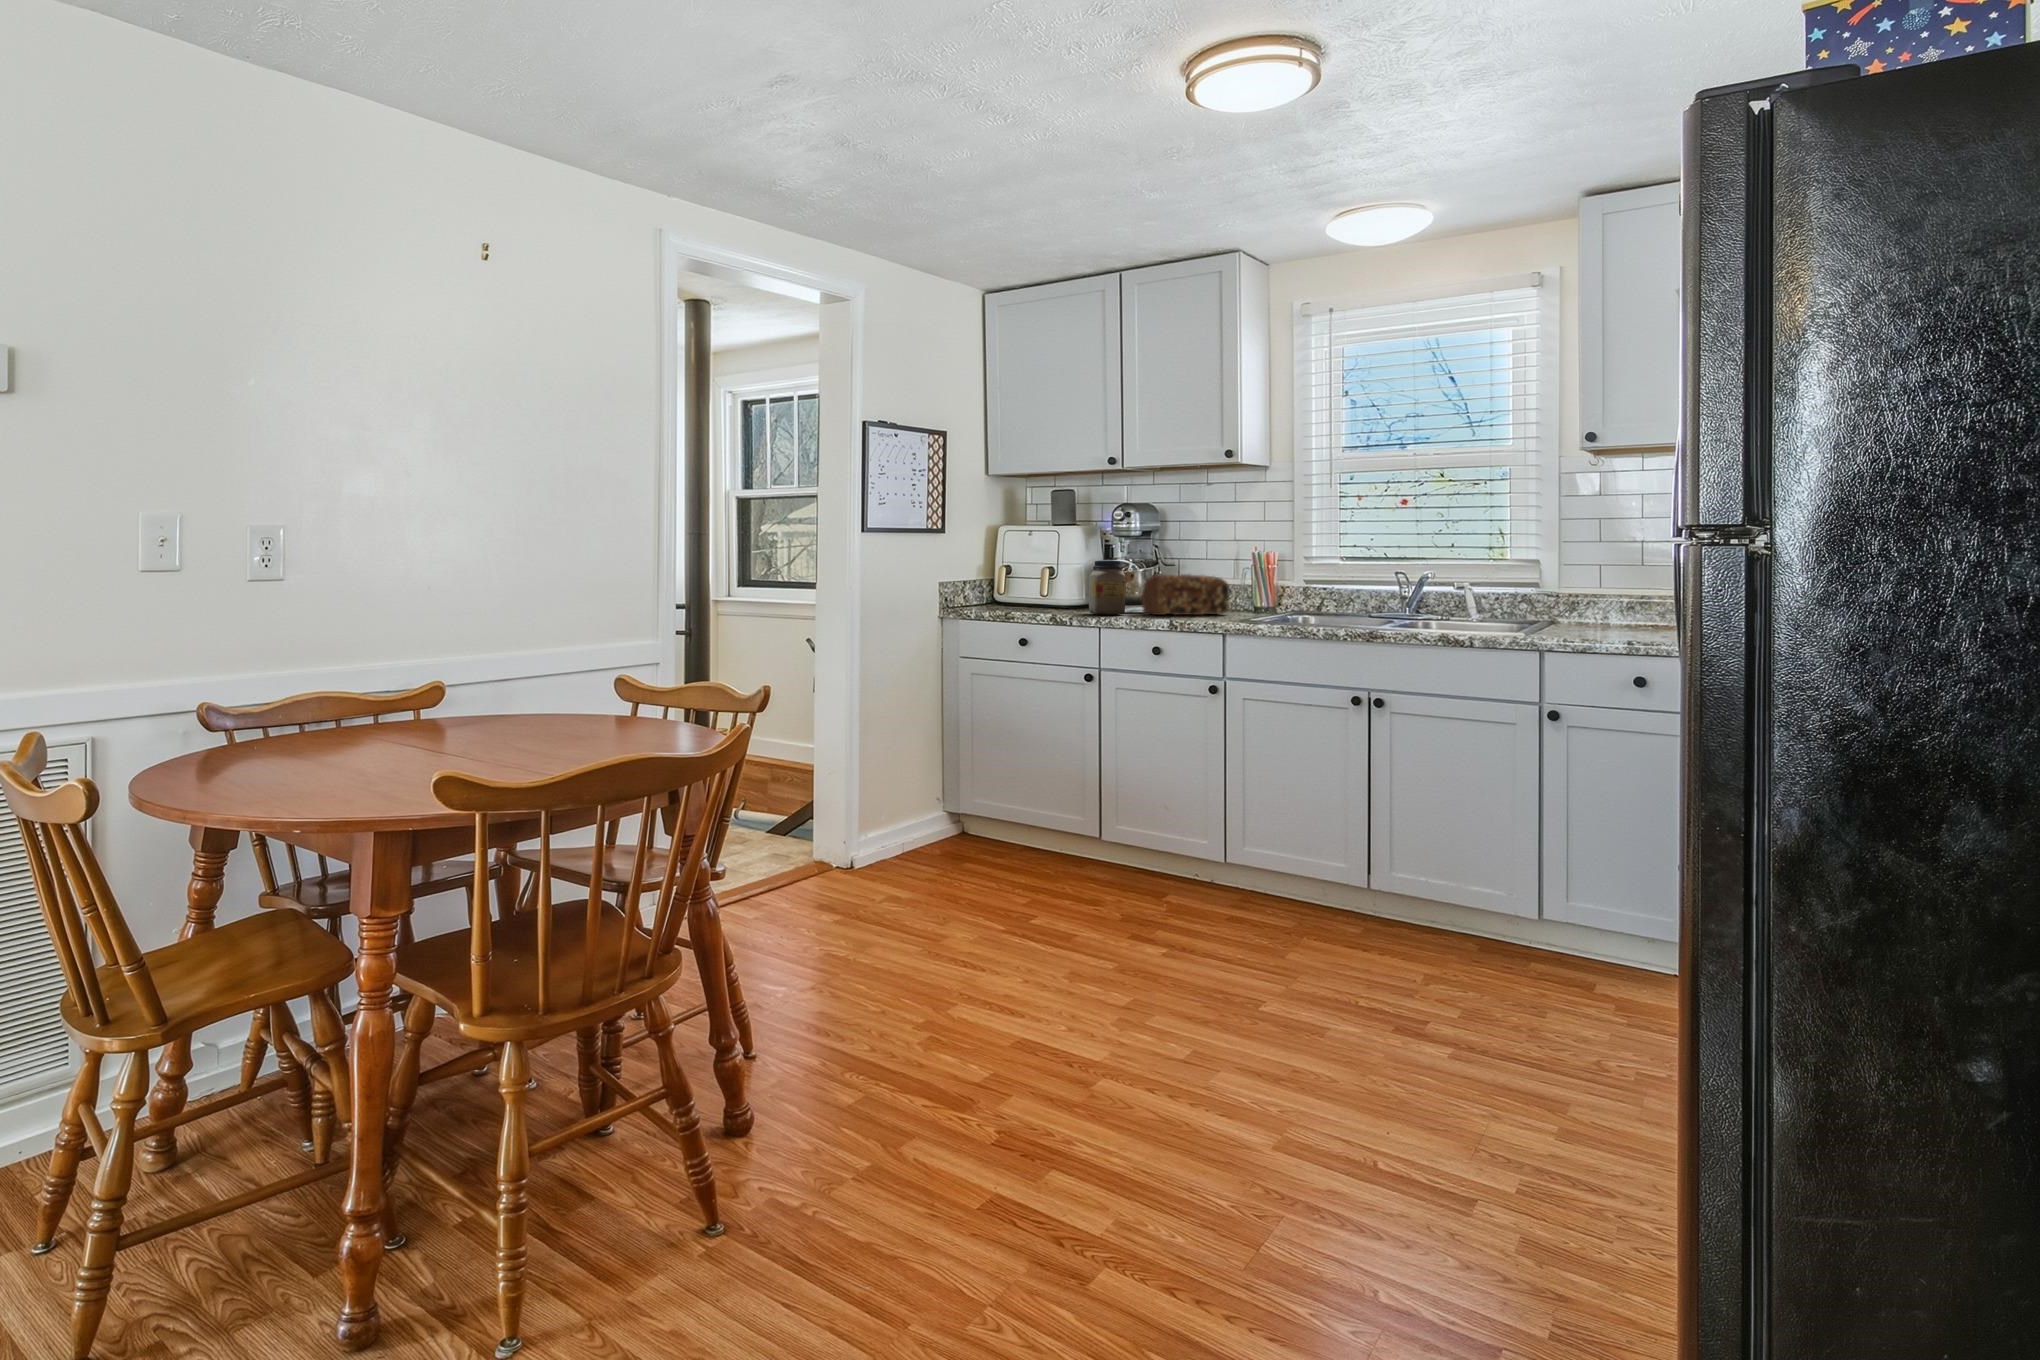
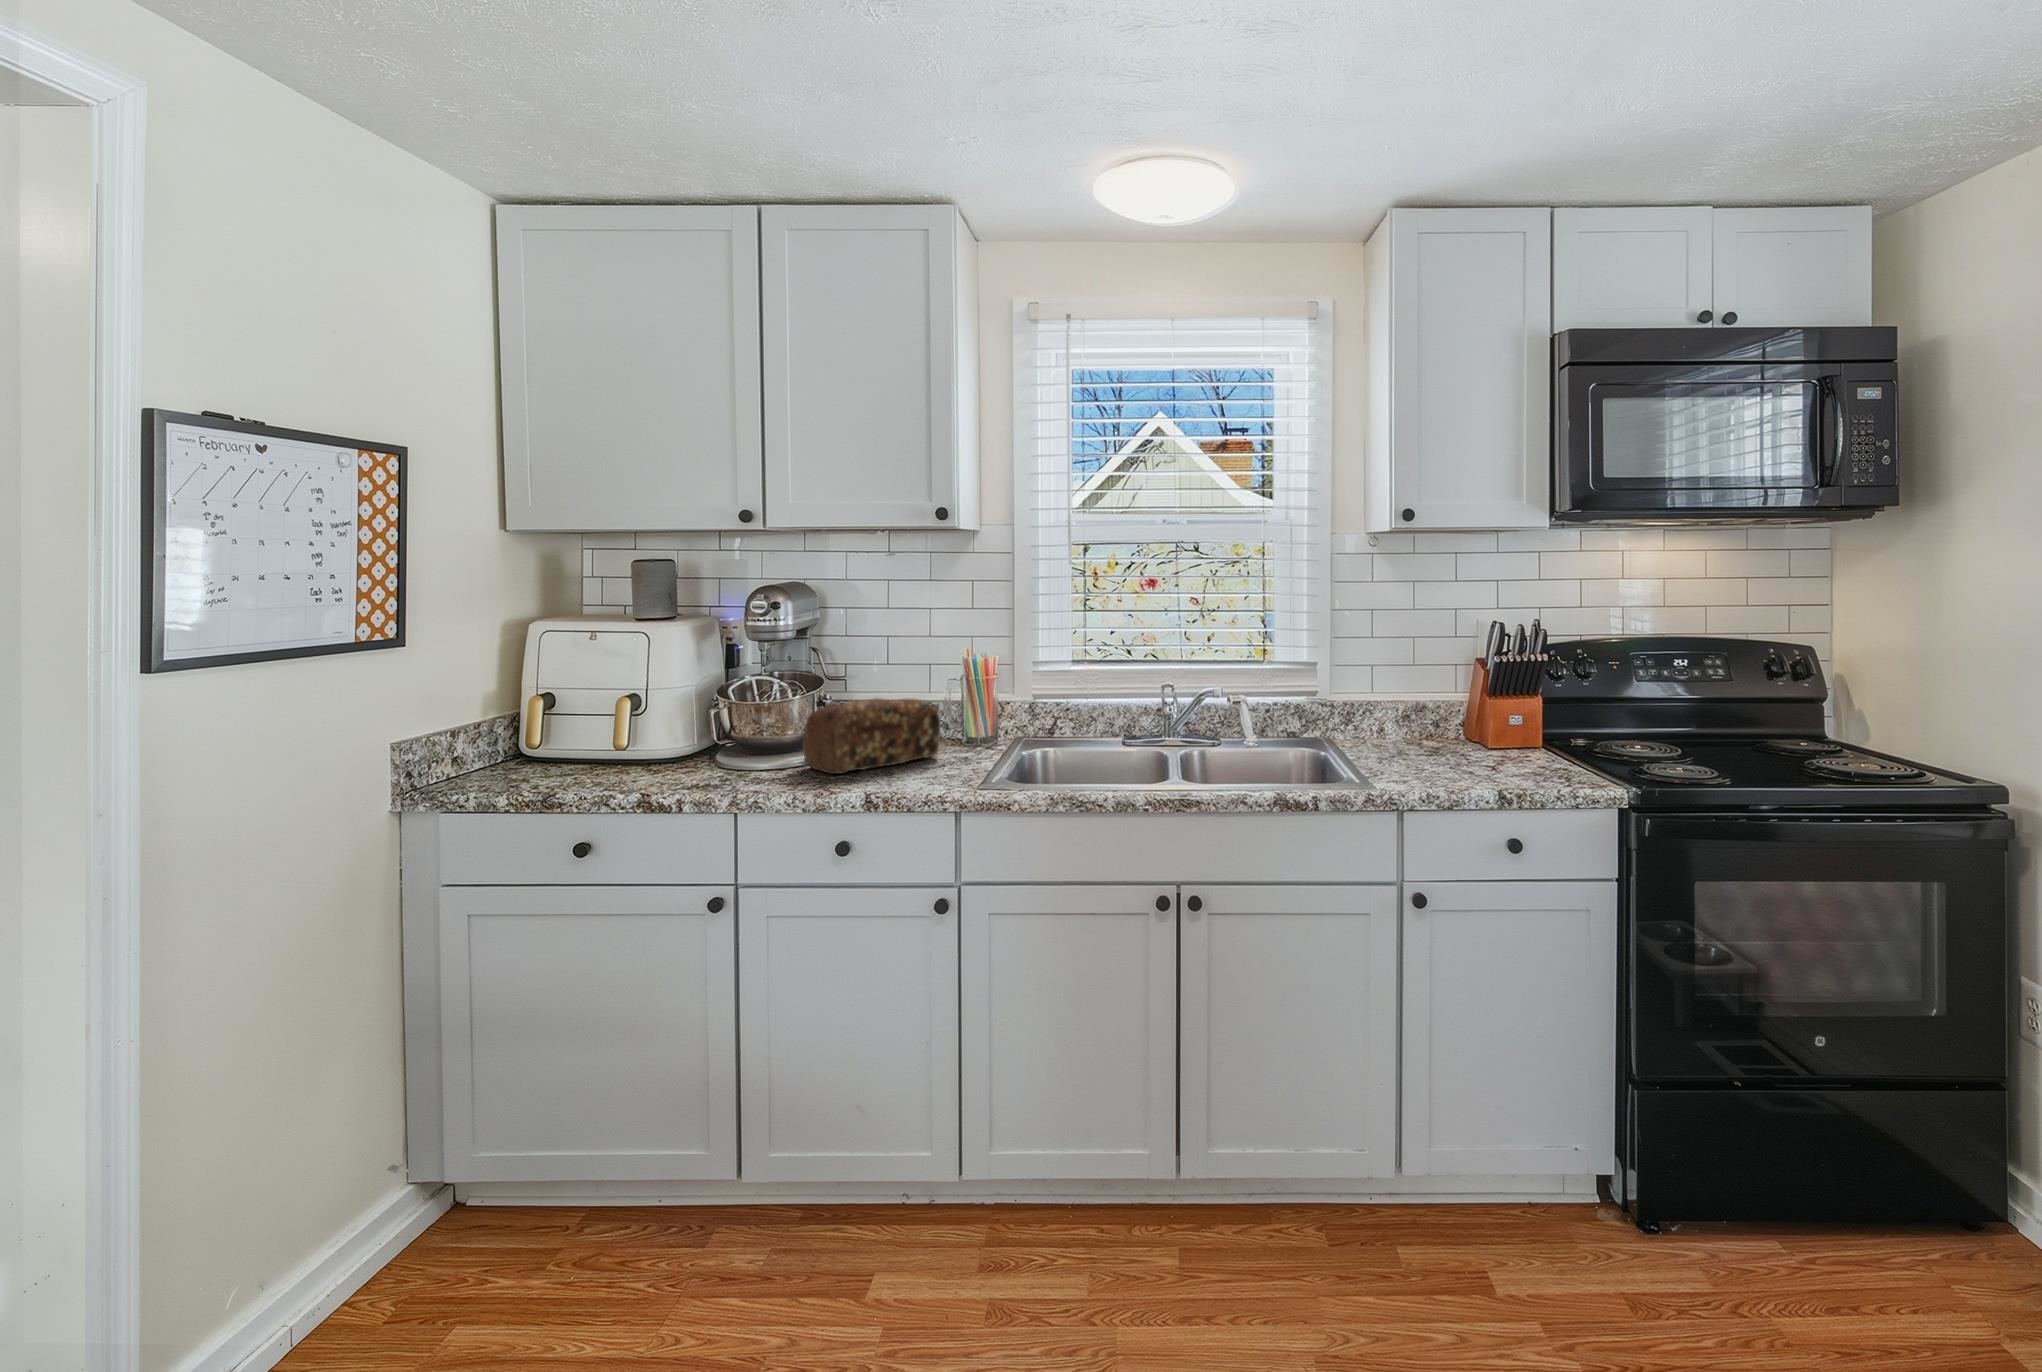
jar: present [1089,560,1126,615] -> none [711,688,780,788]

